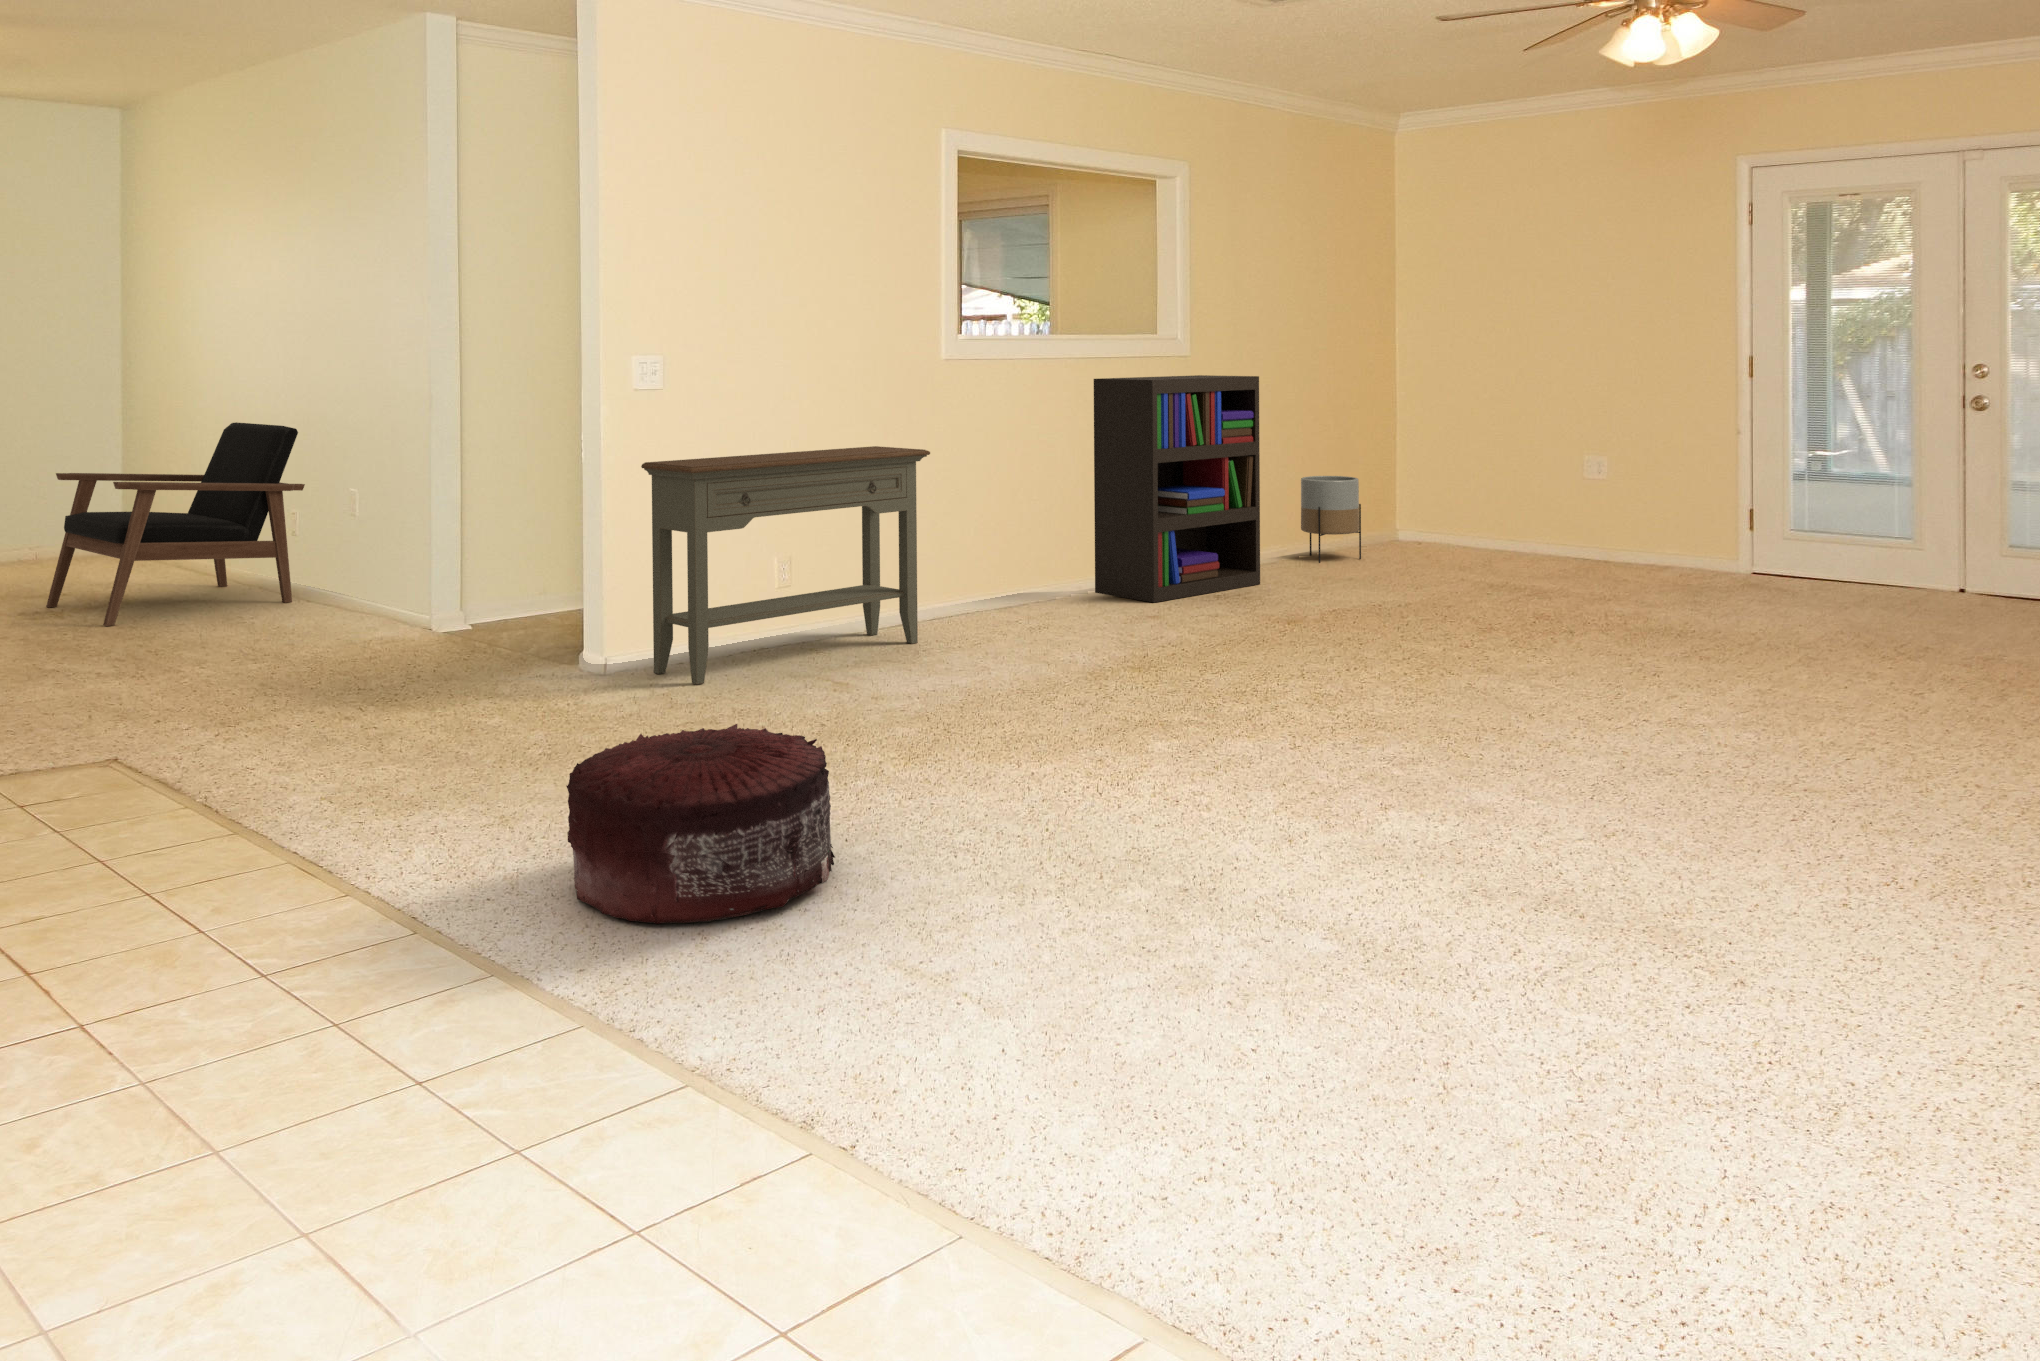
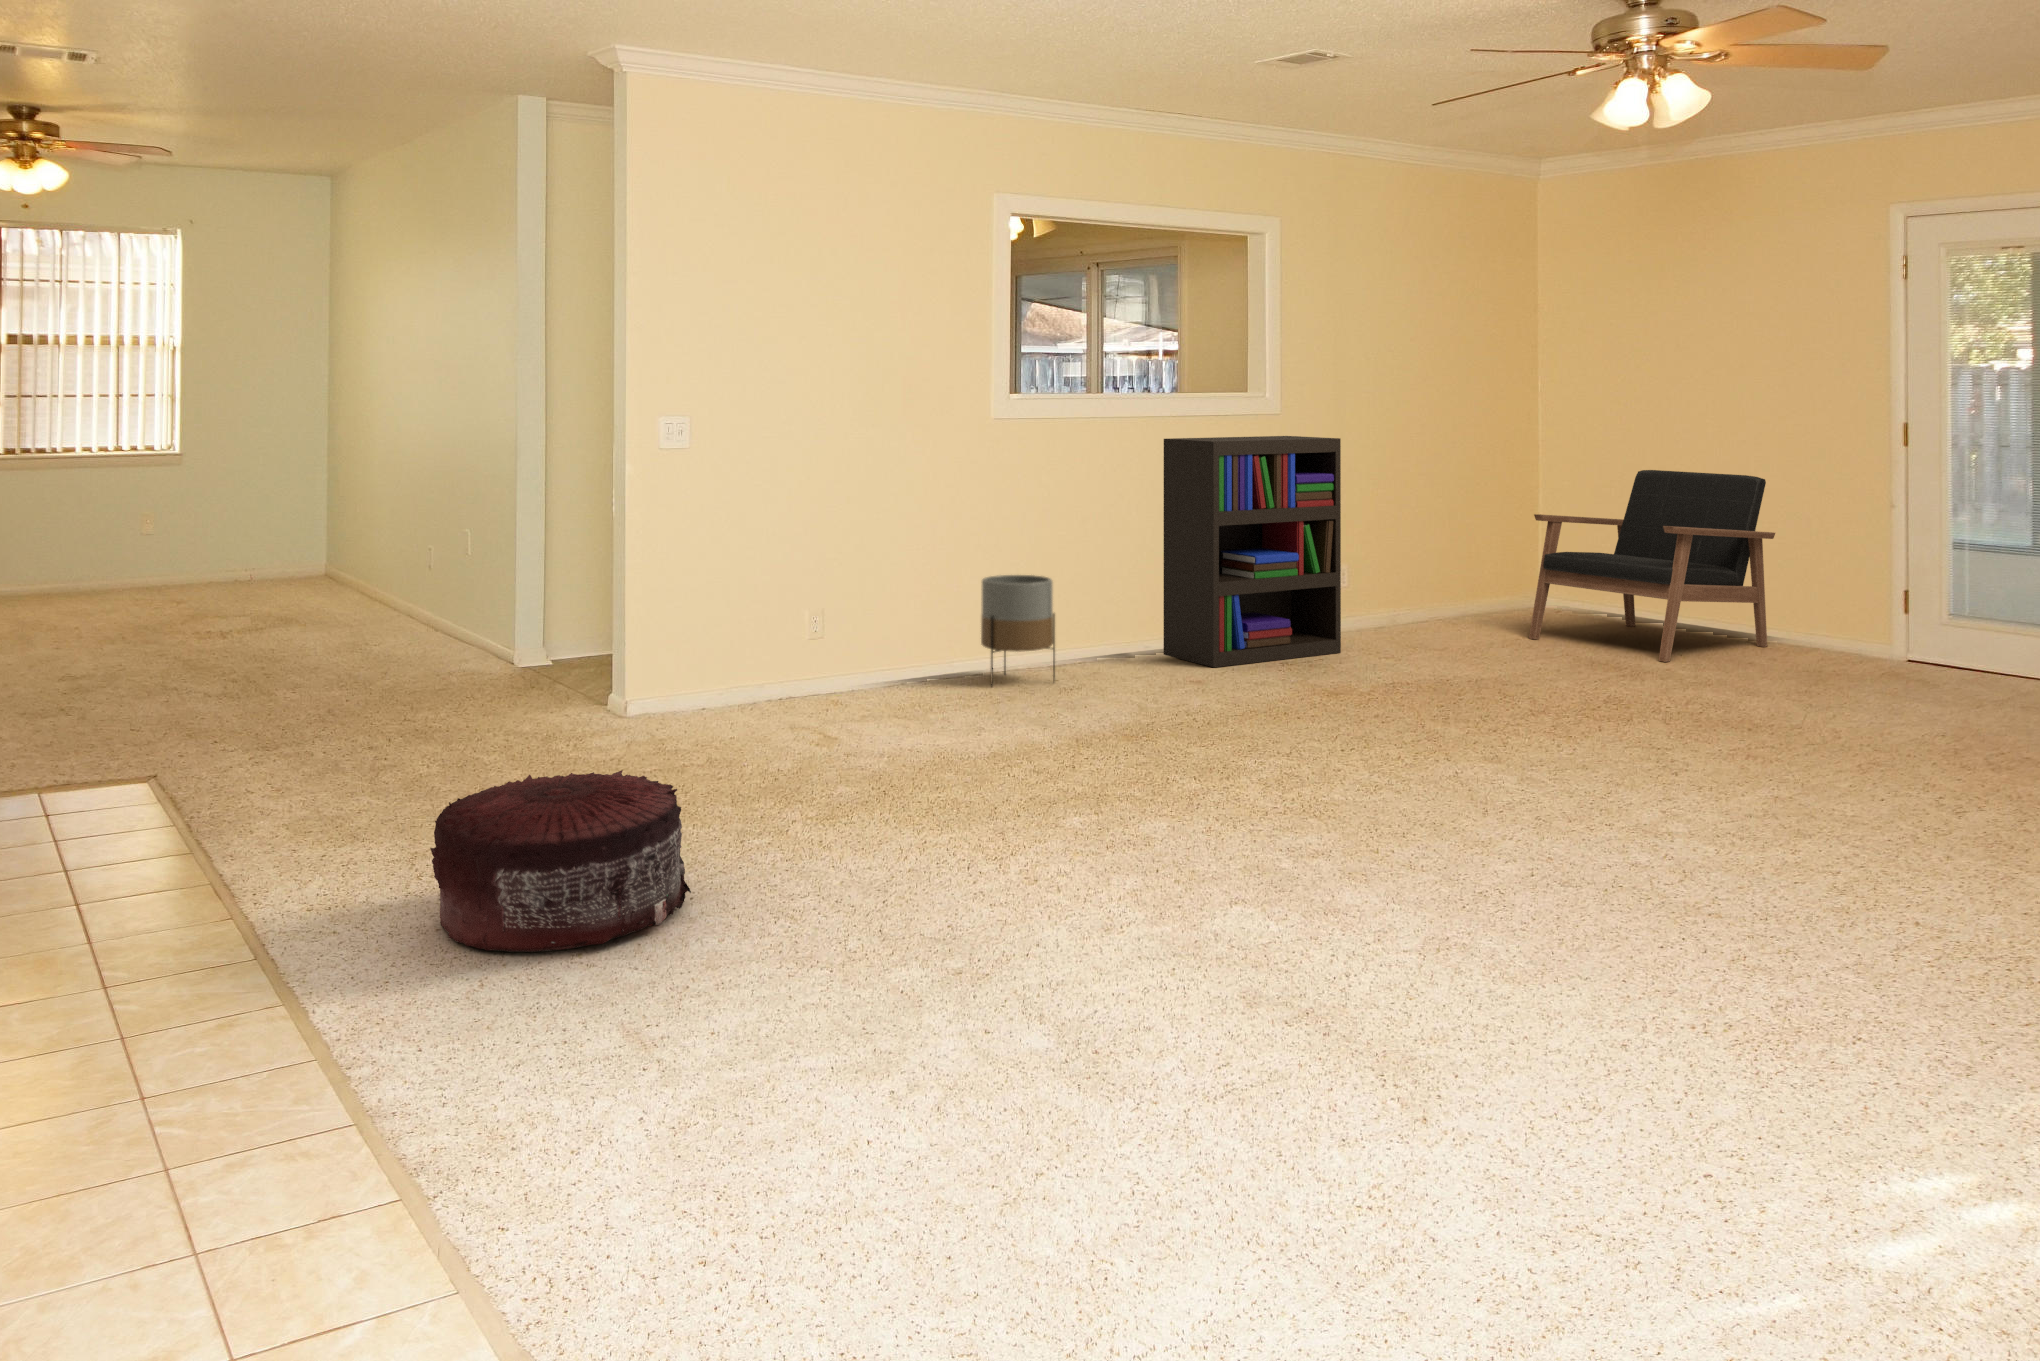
armchair: present [46,422,305,626] -> present [1529,470,1775,662]
console table: present [641,446,930,684] -> none [670,503,960,728]
planter: present [1301,476,1361,563] -> present [981,575,1055,686]

